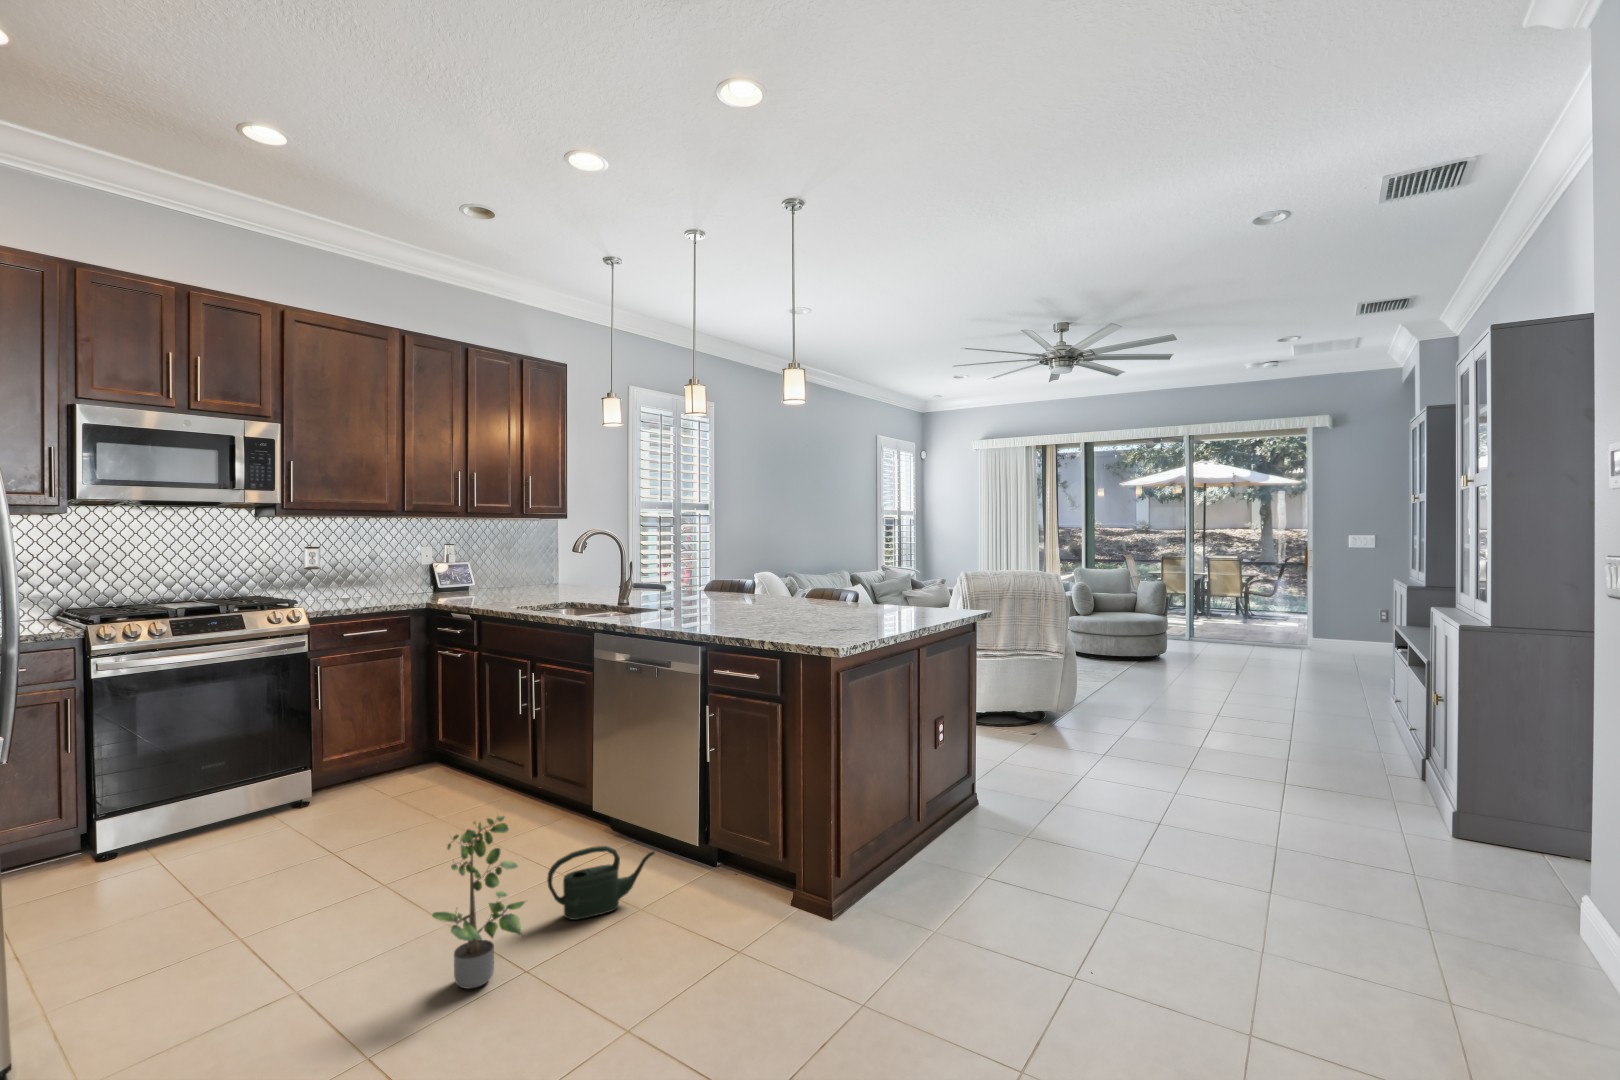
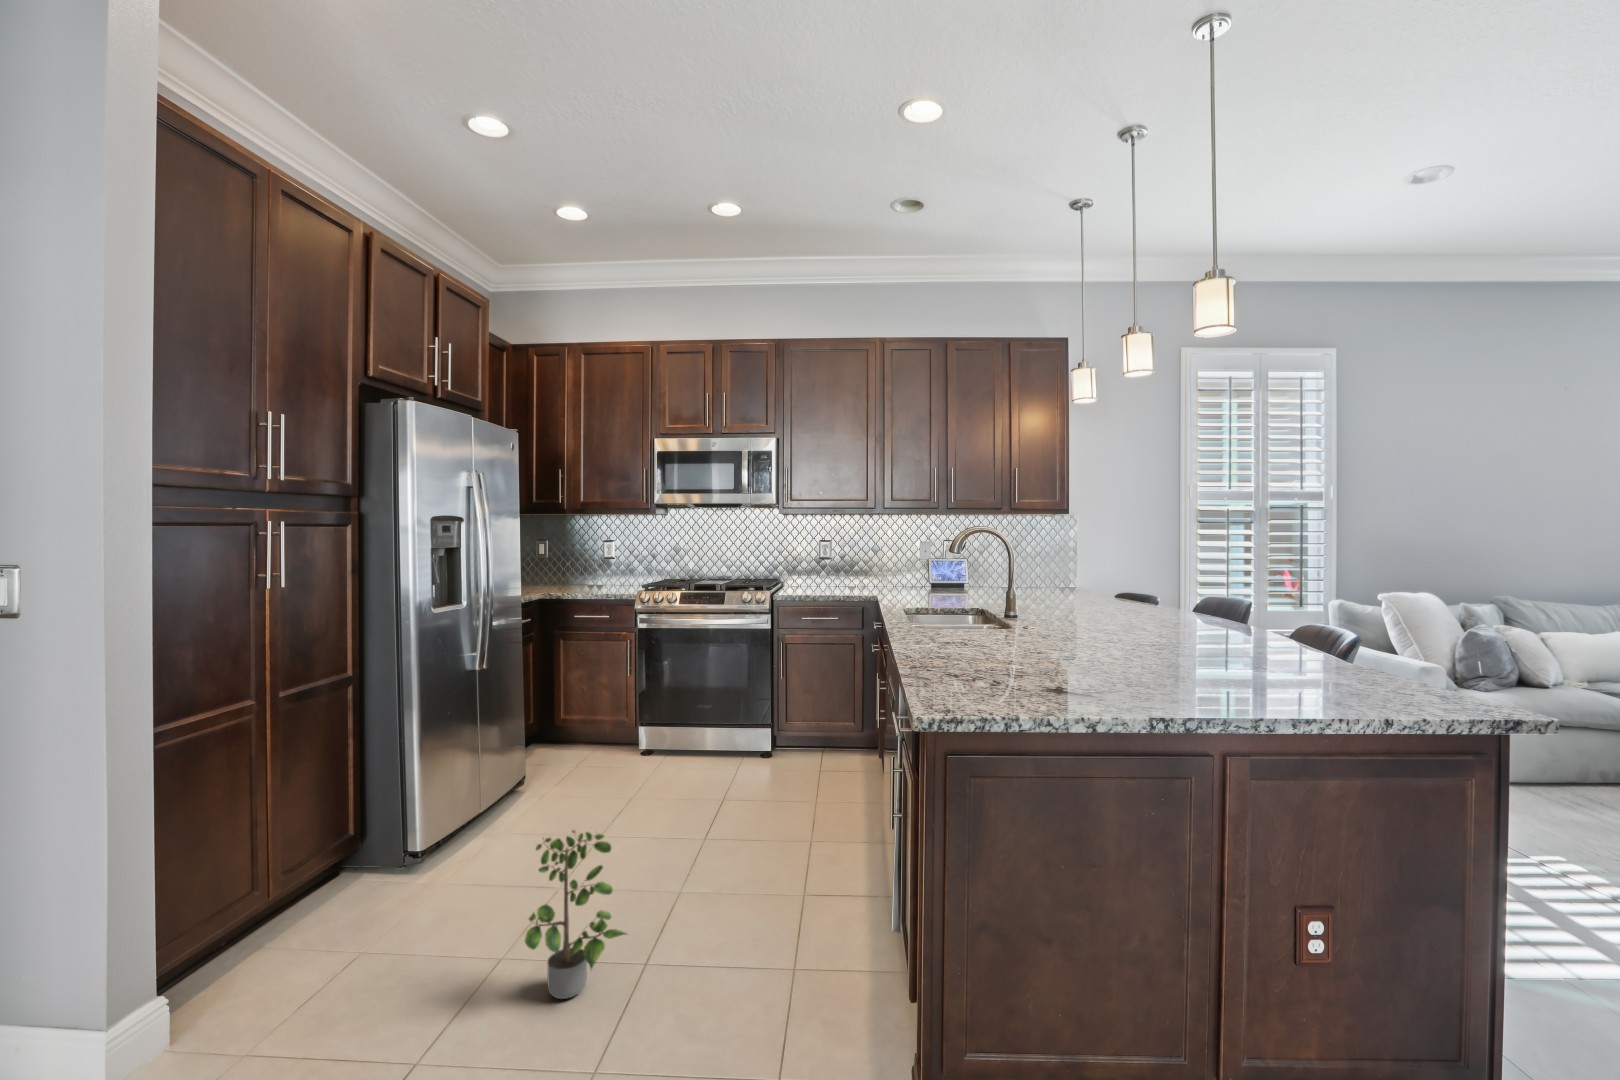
watering can: present [547,846,654,920] -> none [691,902,801,992]

